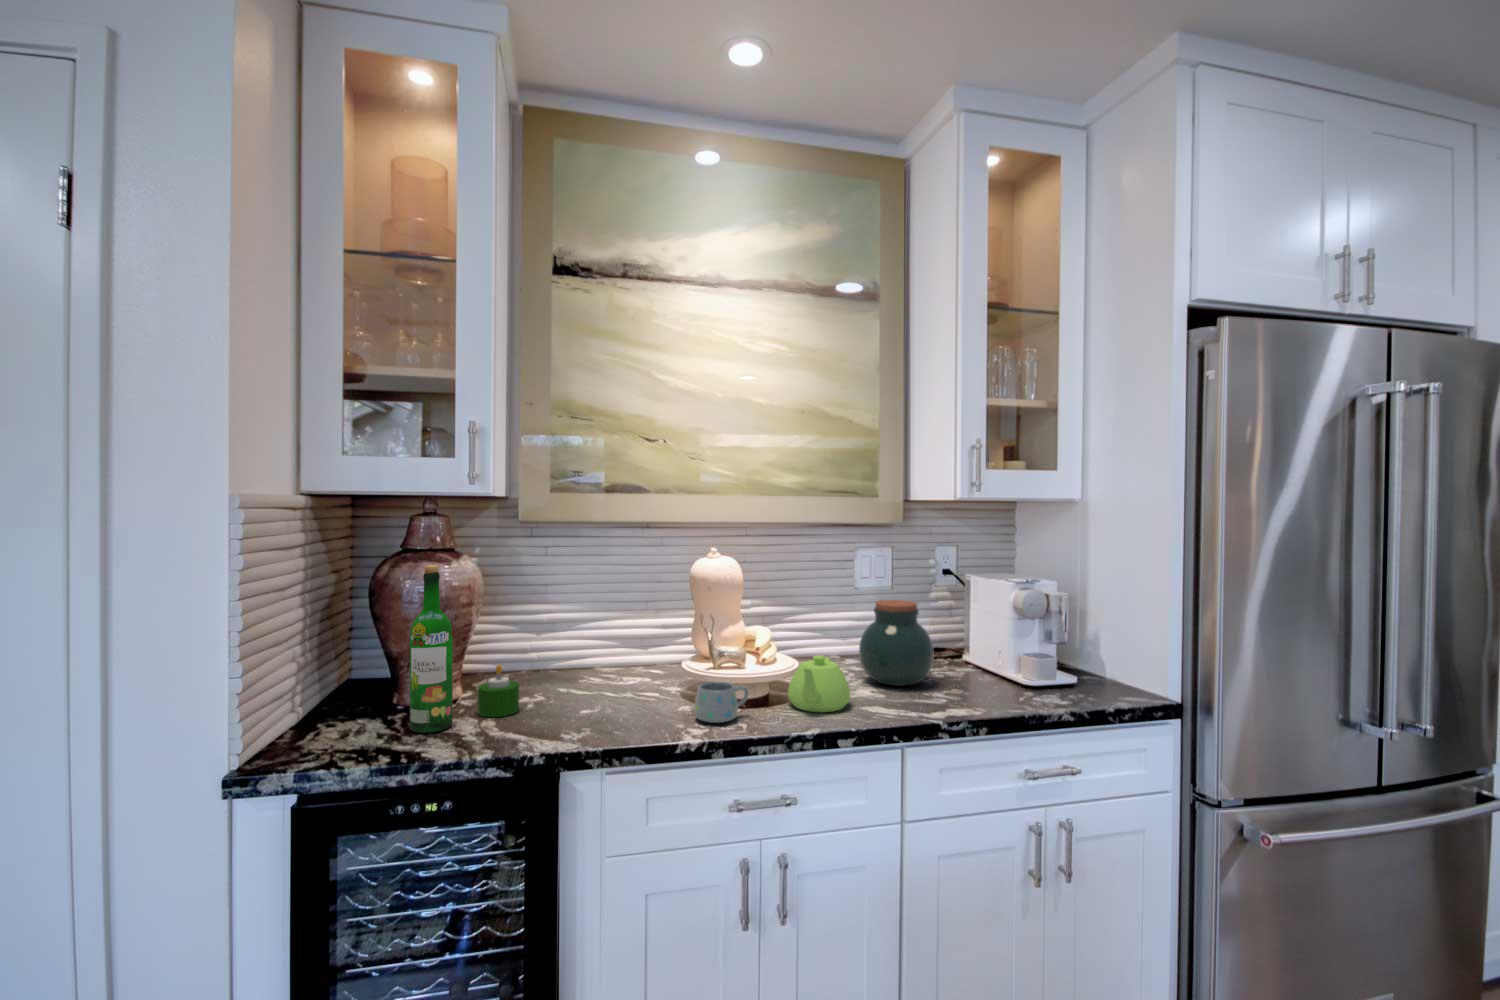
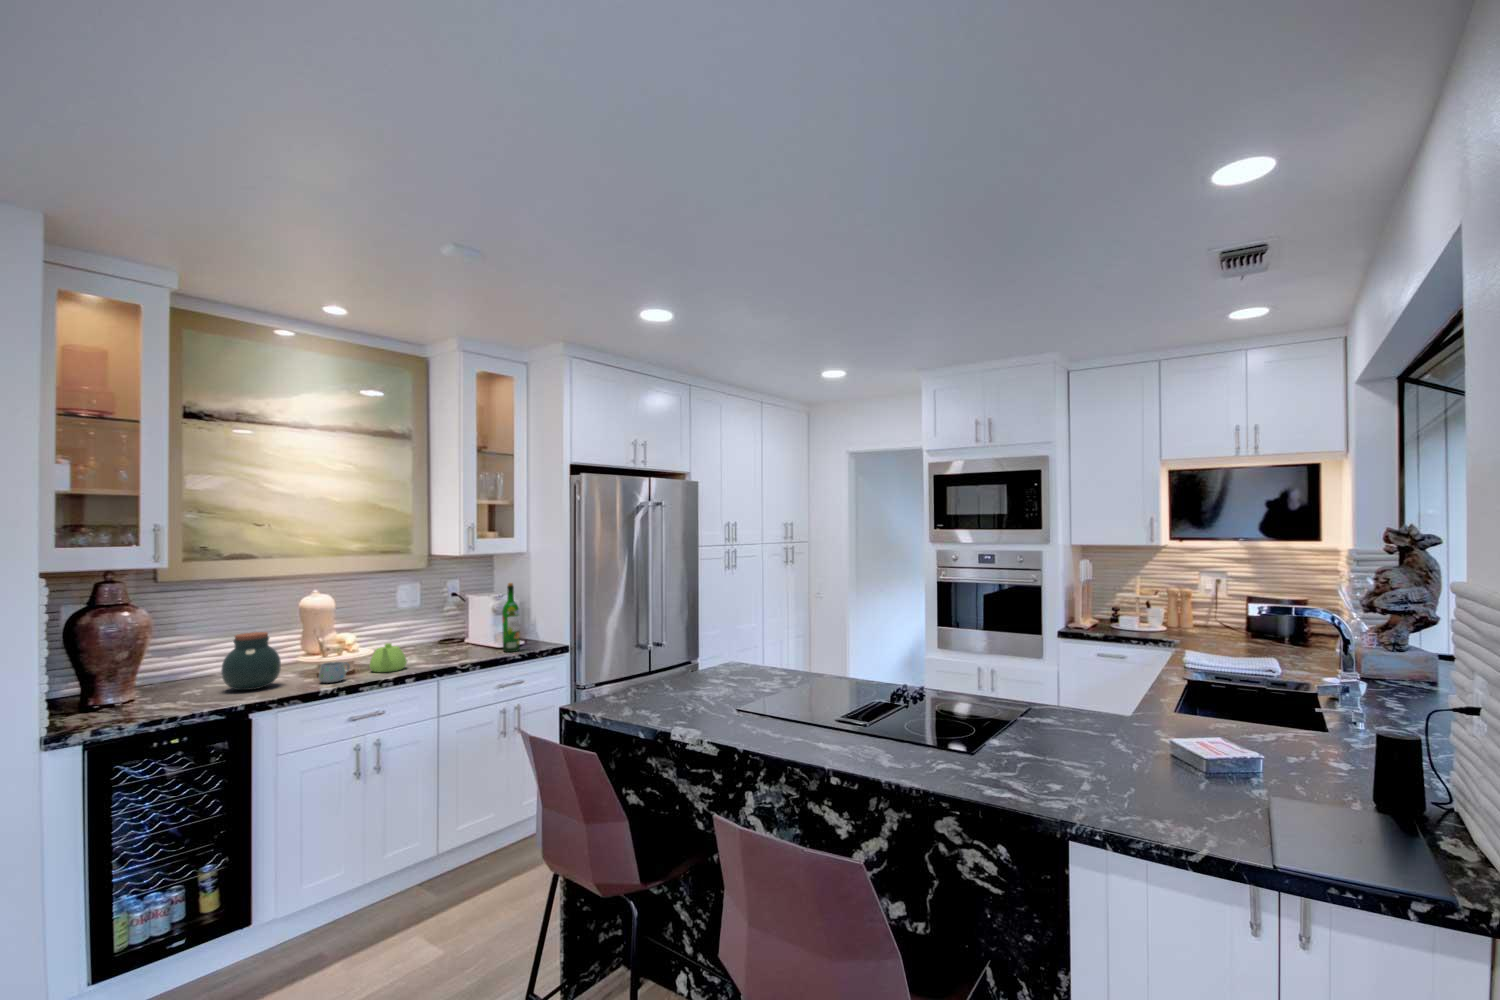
wine bottle: present [410,565,453,733] -> present [502,583,520,652]
jar: present [859,600,933,686] -> present [221,632,281,690]
candle: present [478,665,519,717] -> none [163,671,193,703]

